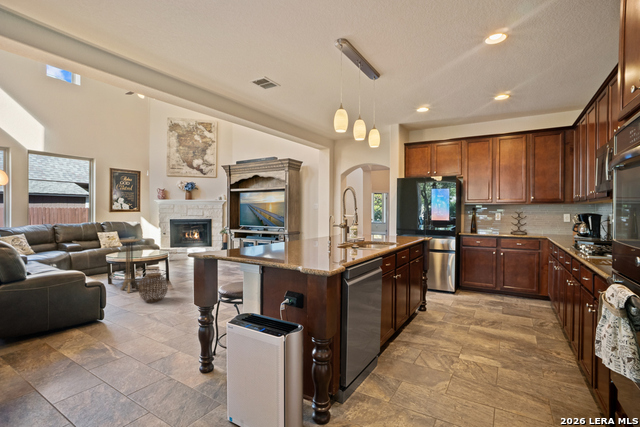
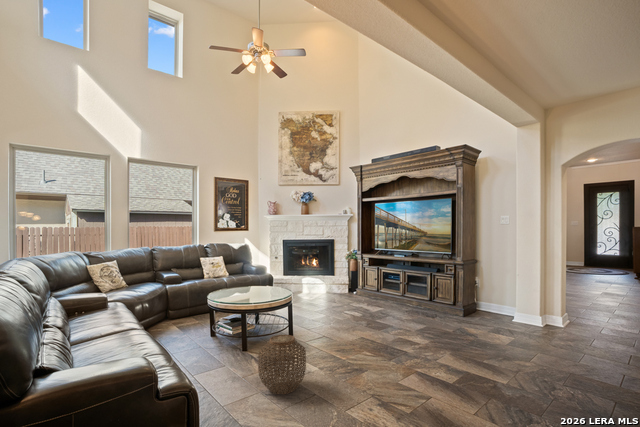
side table: present [118,239,140,293] -> none [224,270,257,361]

